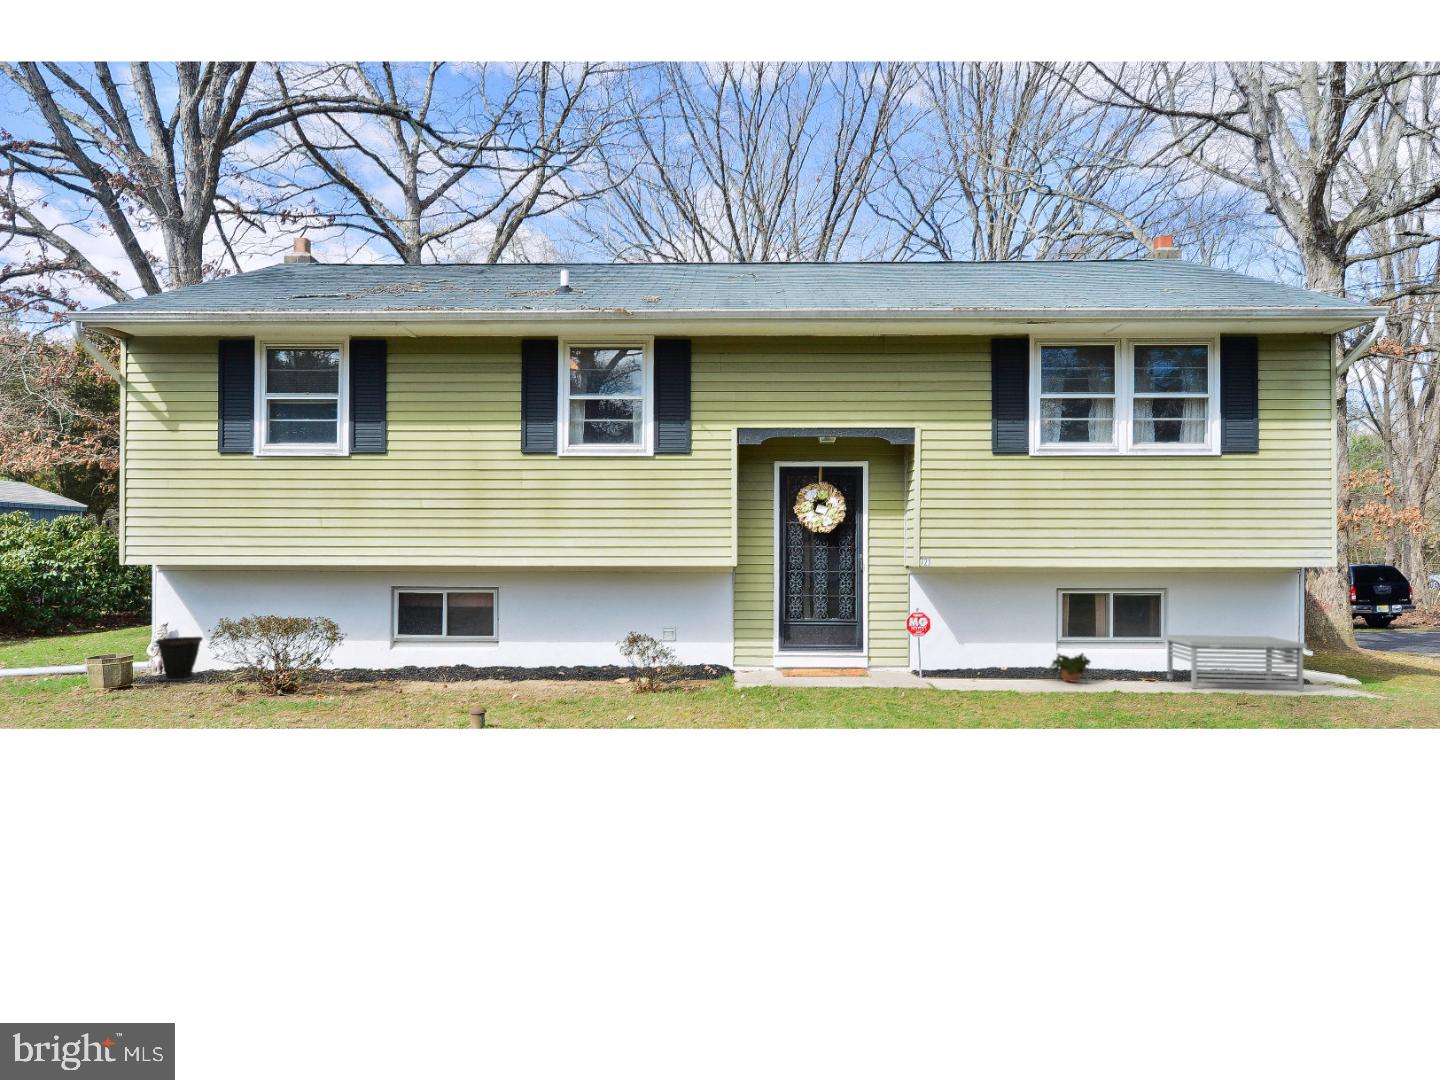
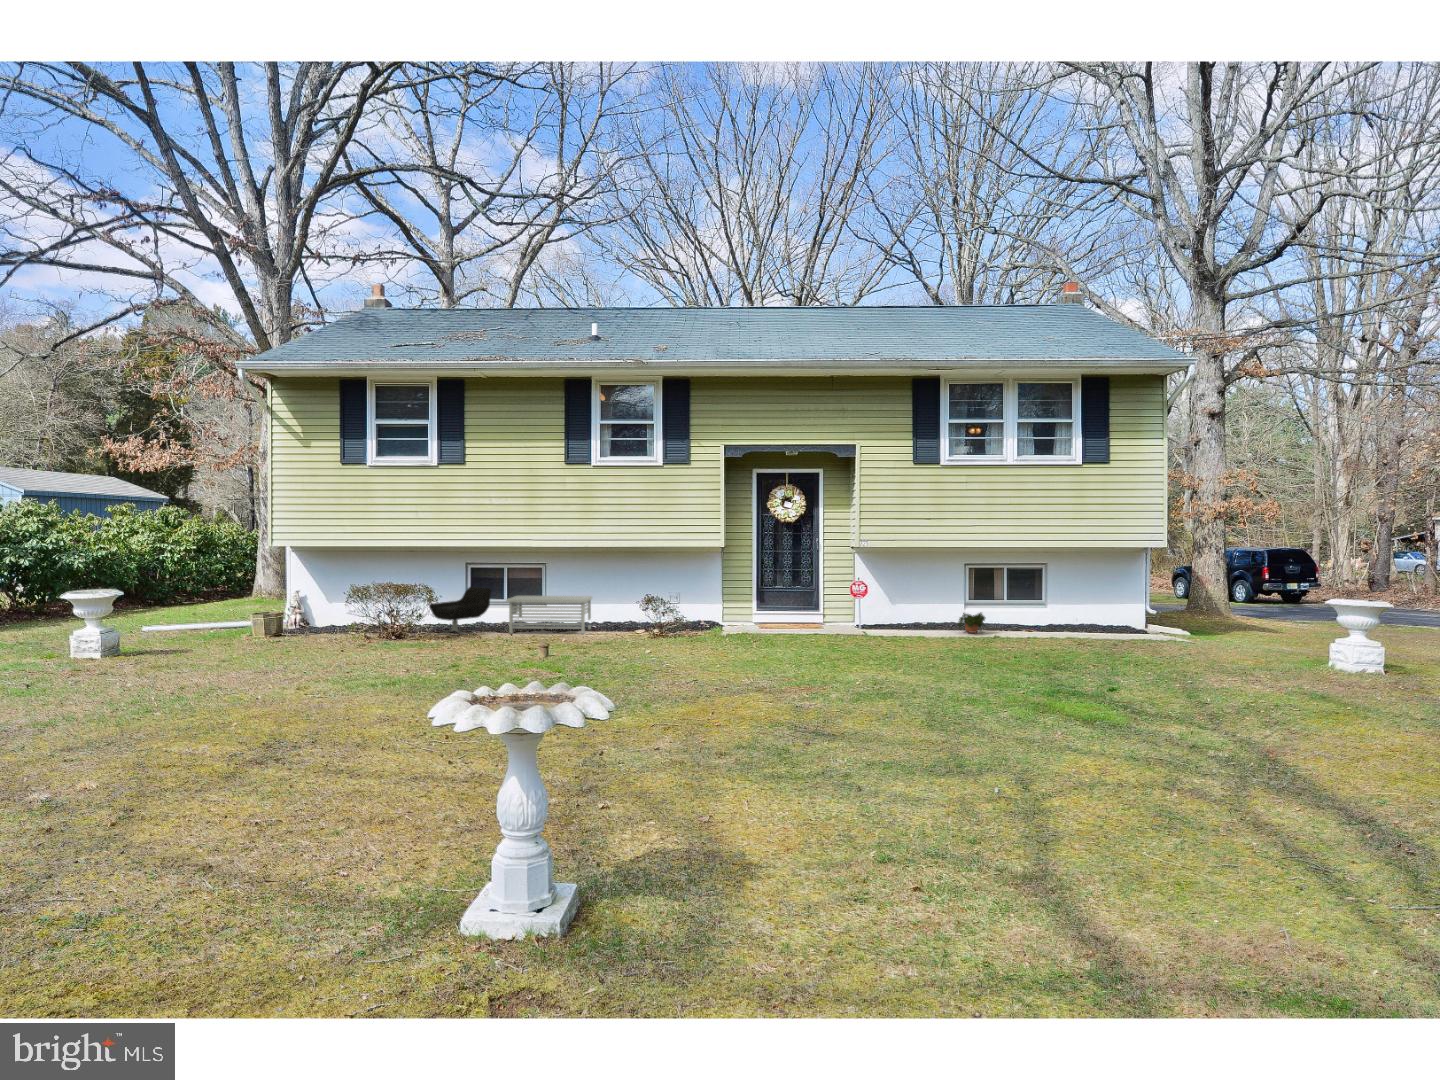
lounge chair: none [337,618,423,687] -> present [429,587,491,635]
storage bench: present [1162,635,1307,691] -> present [506,596,592,634]
bucket: present [156,637,202,681] -> none [295,599,327,631]

